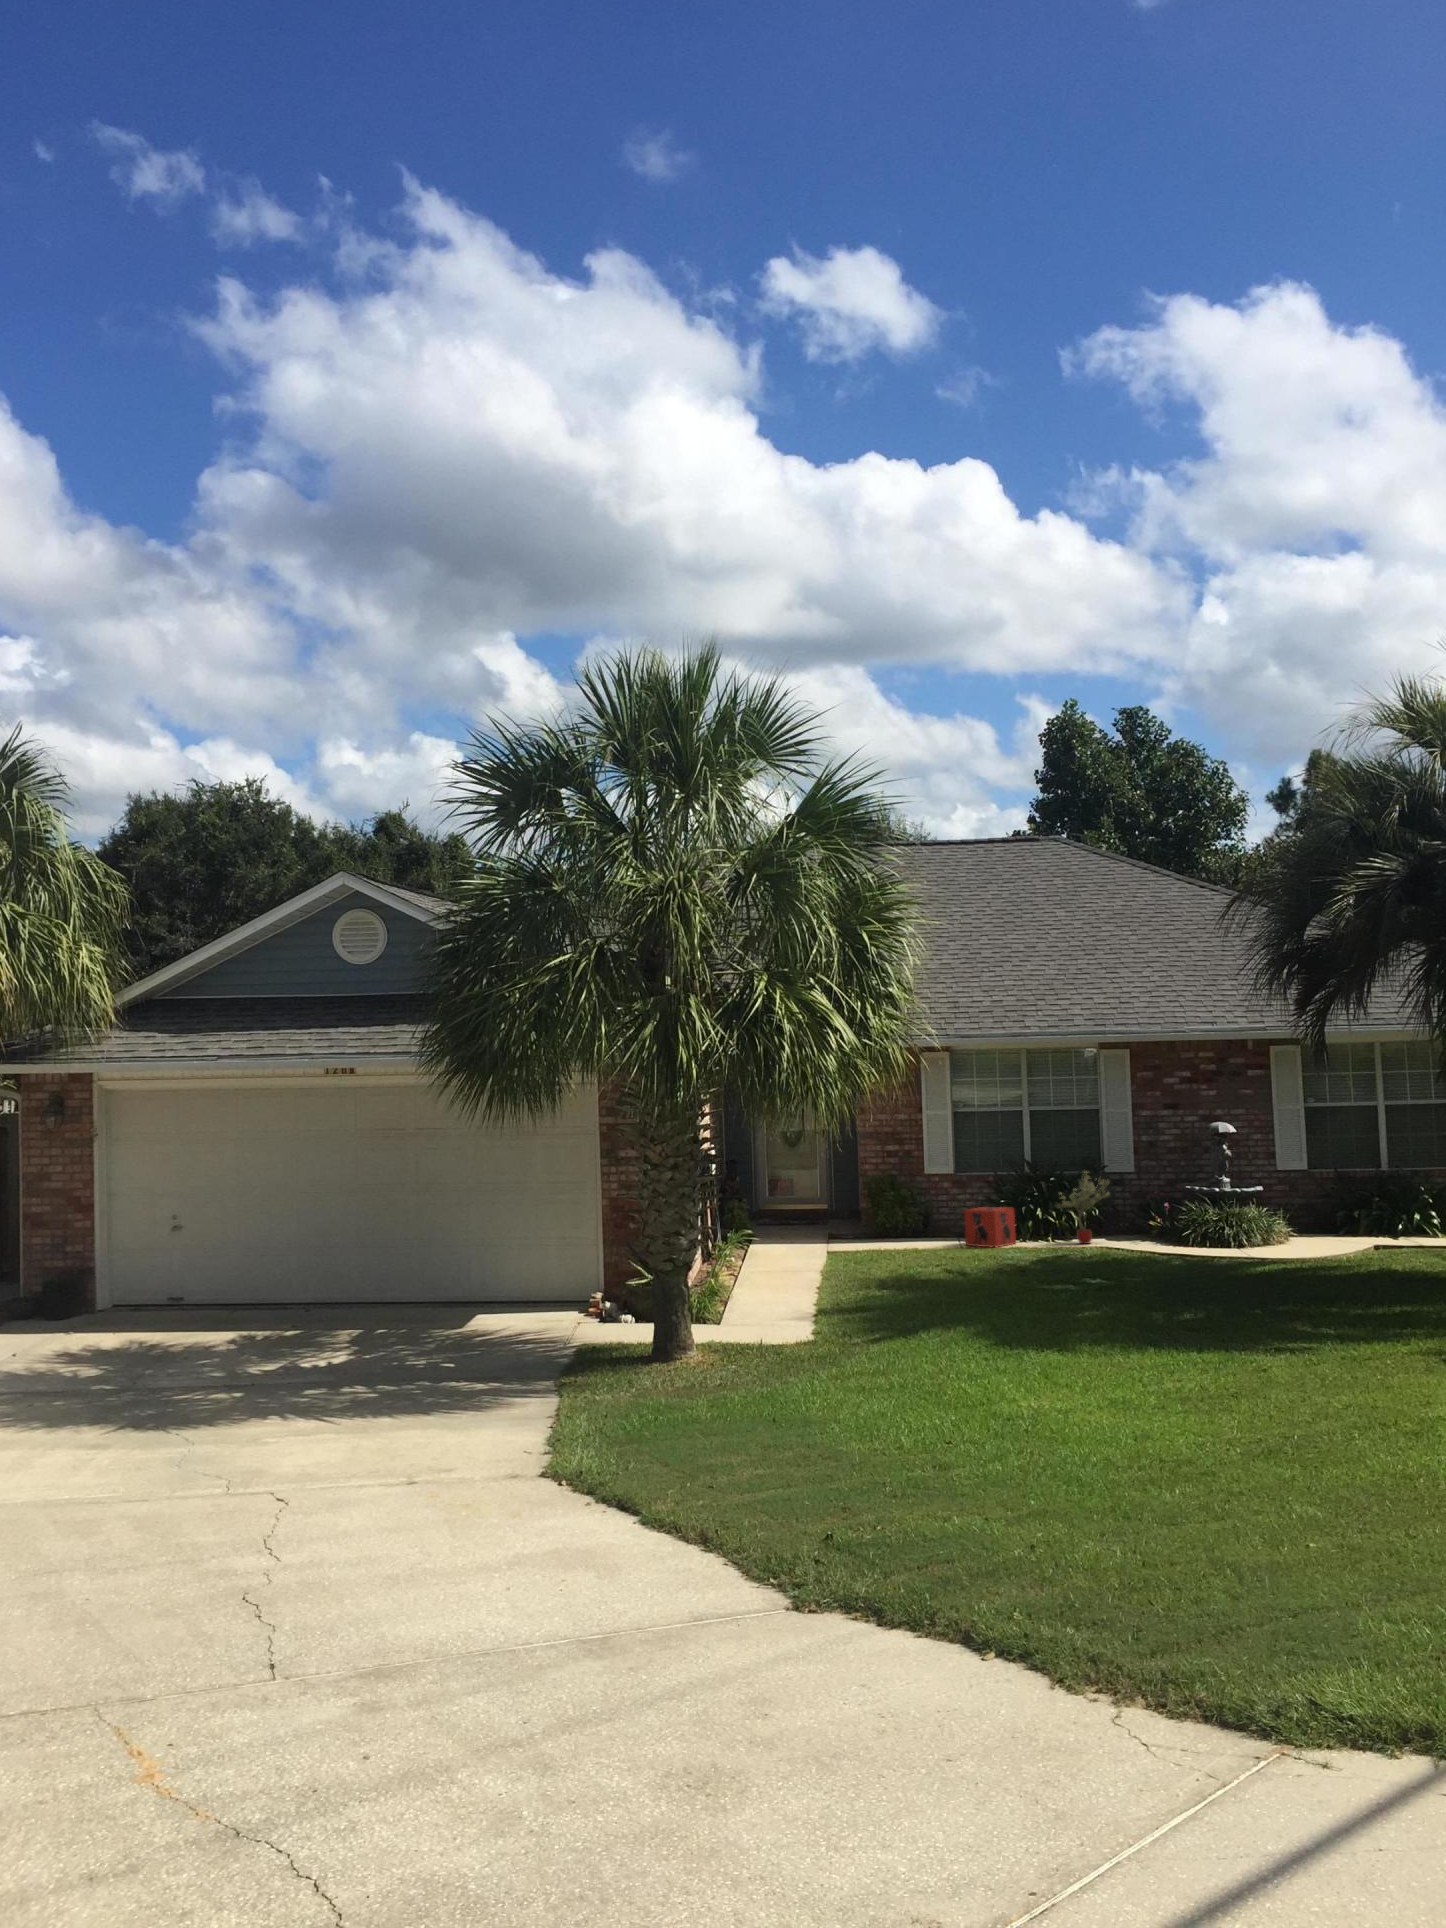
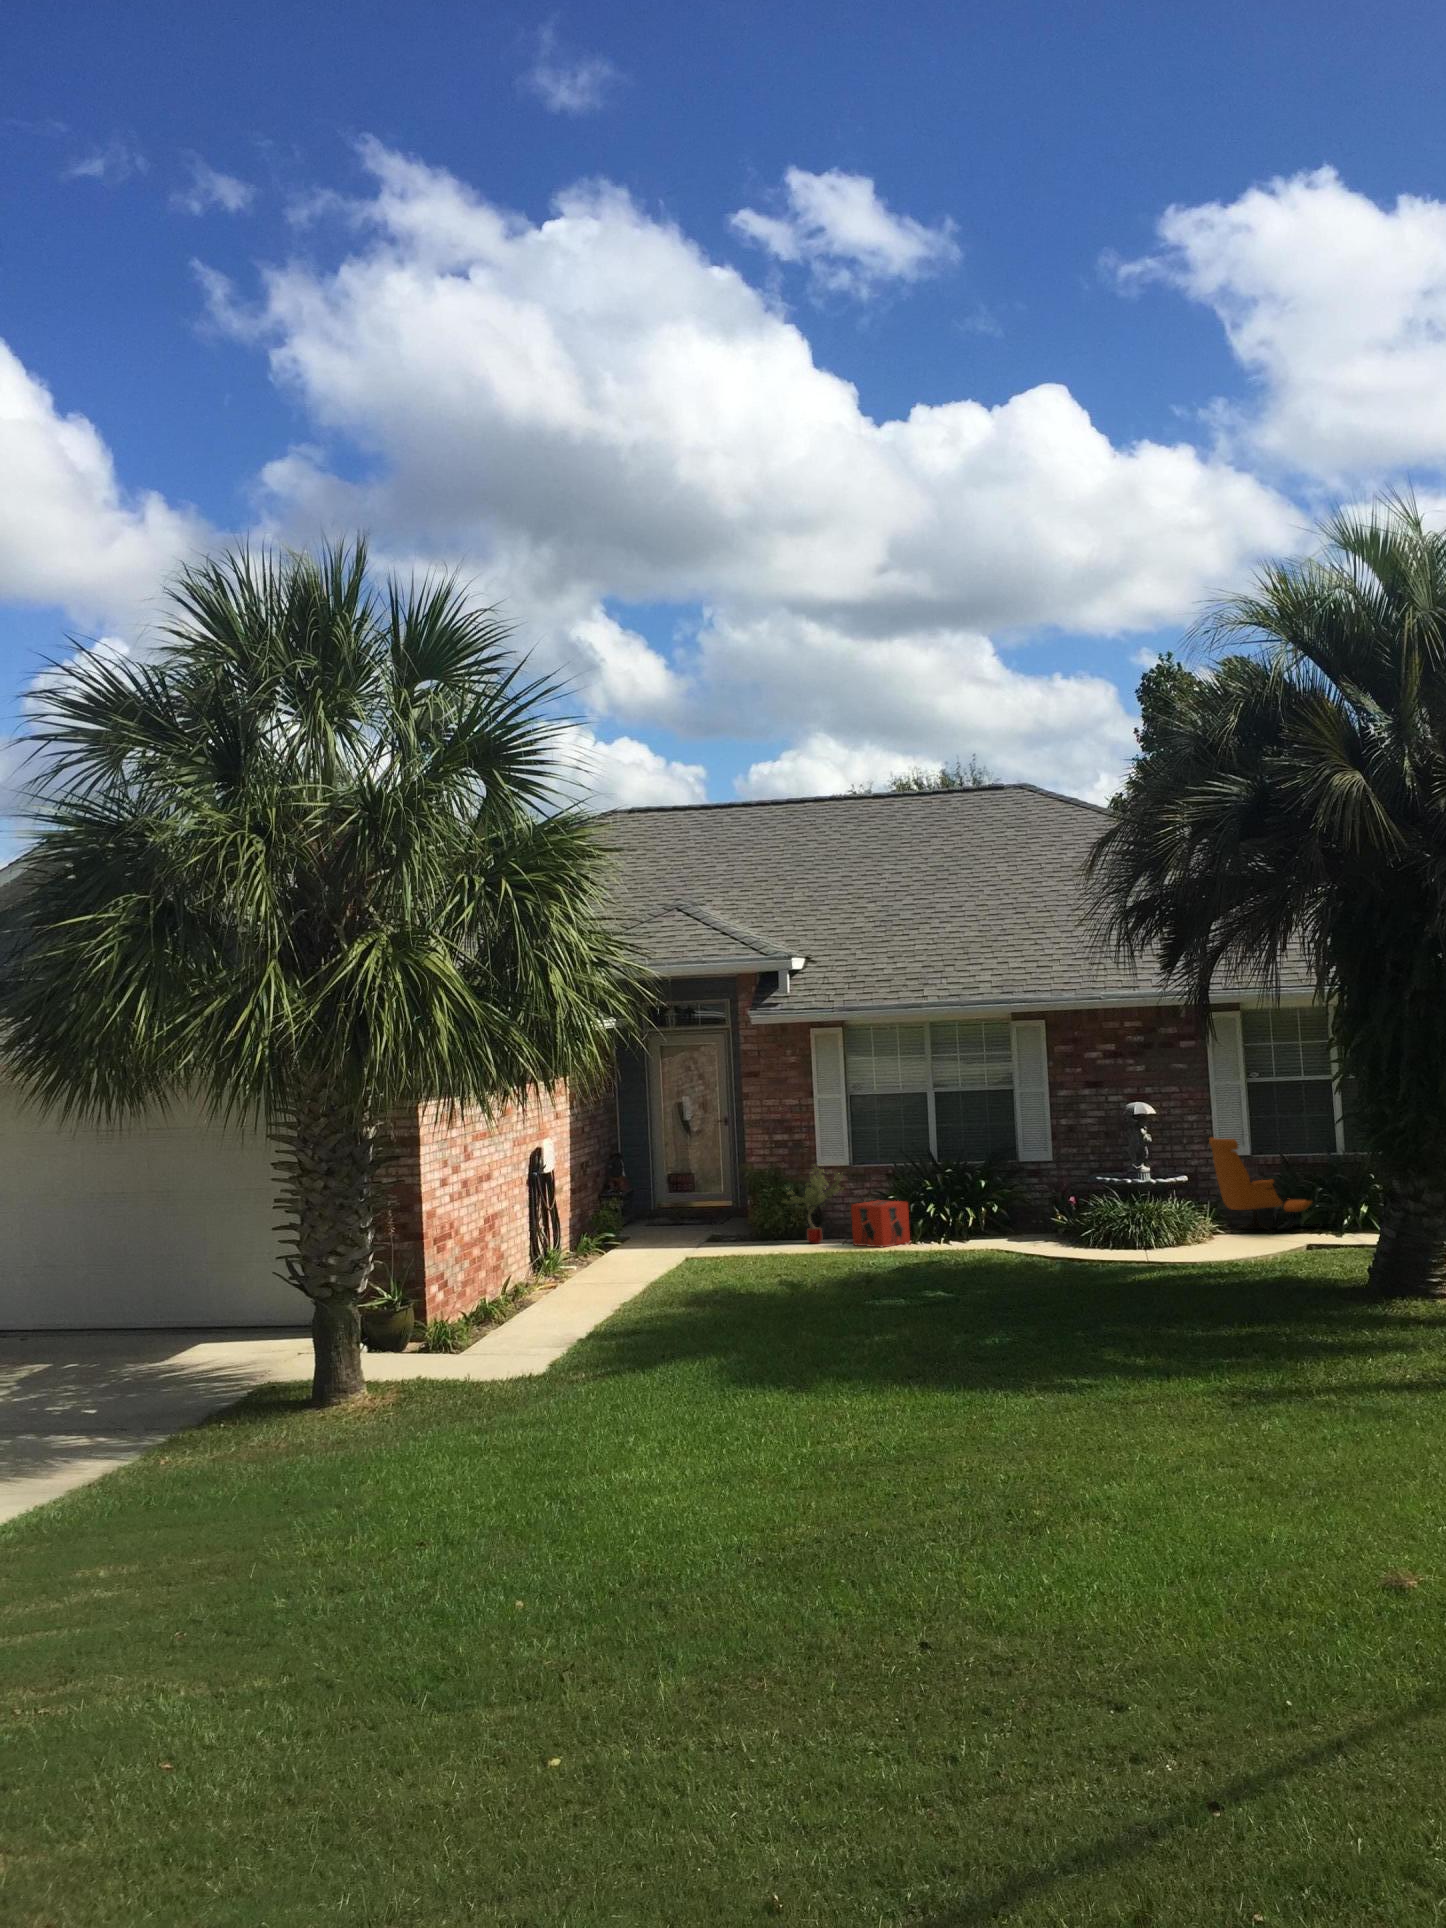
lounge chair: none [1280,1152,1377,1236] -> present [1209,1137,1312,1233]
potted tree: present [1057,1172,1109,1244] -> present [783,1167,843,1244]

